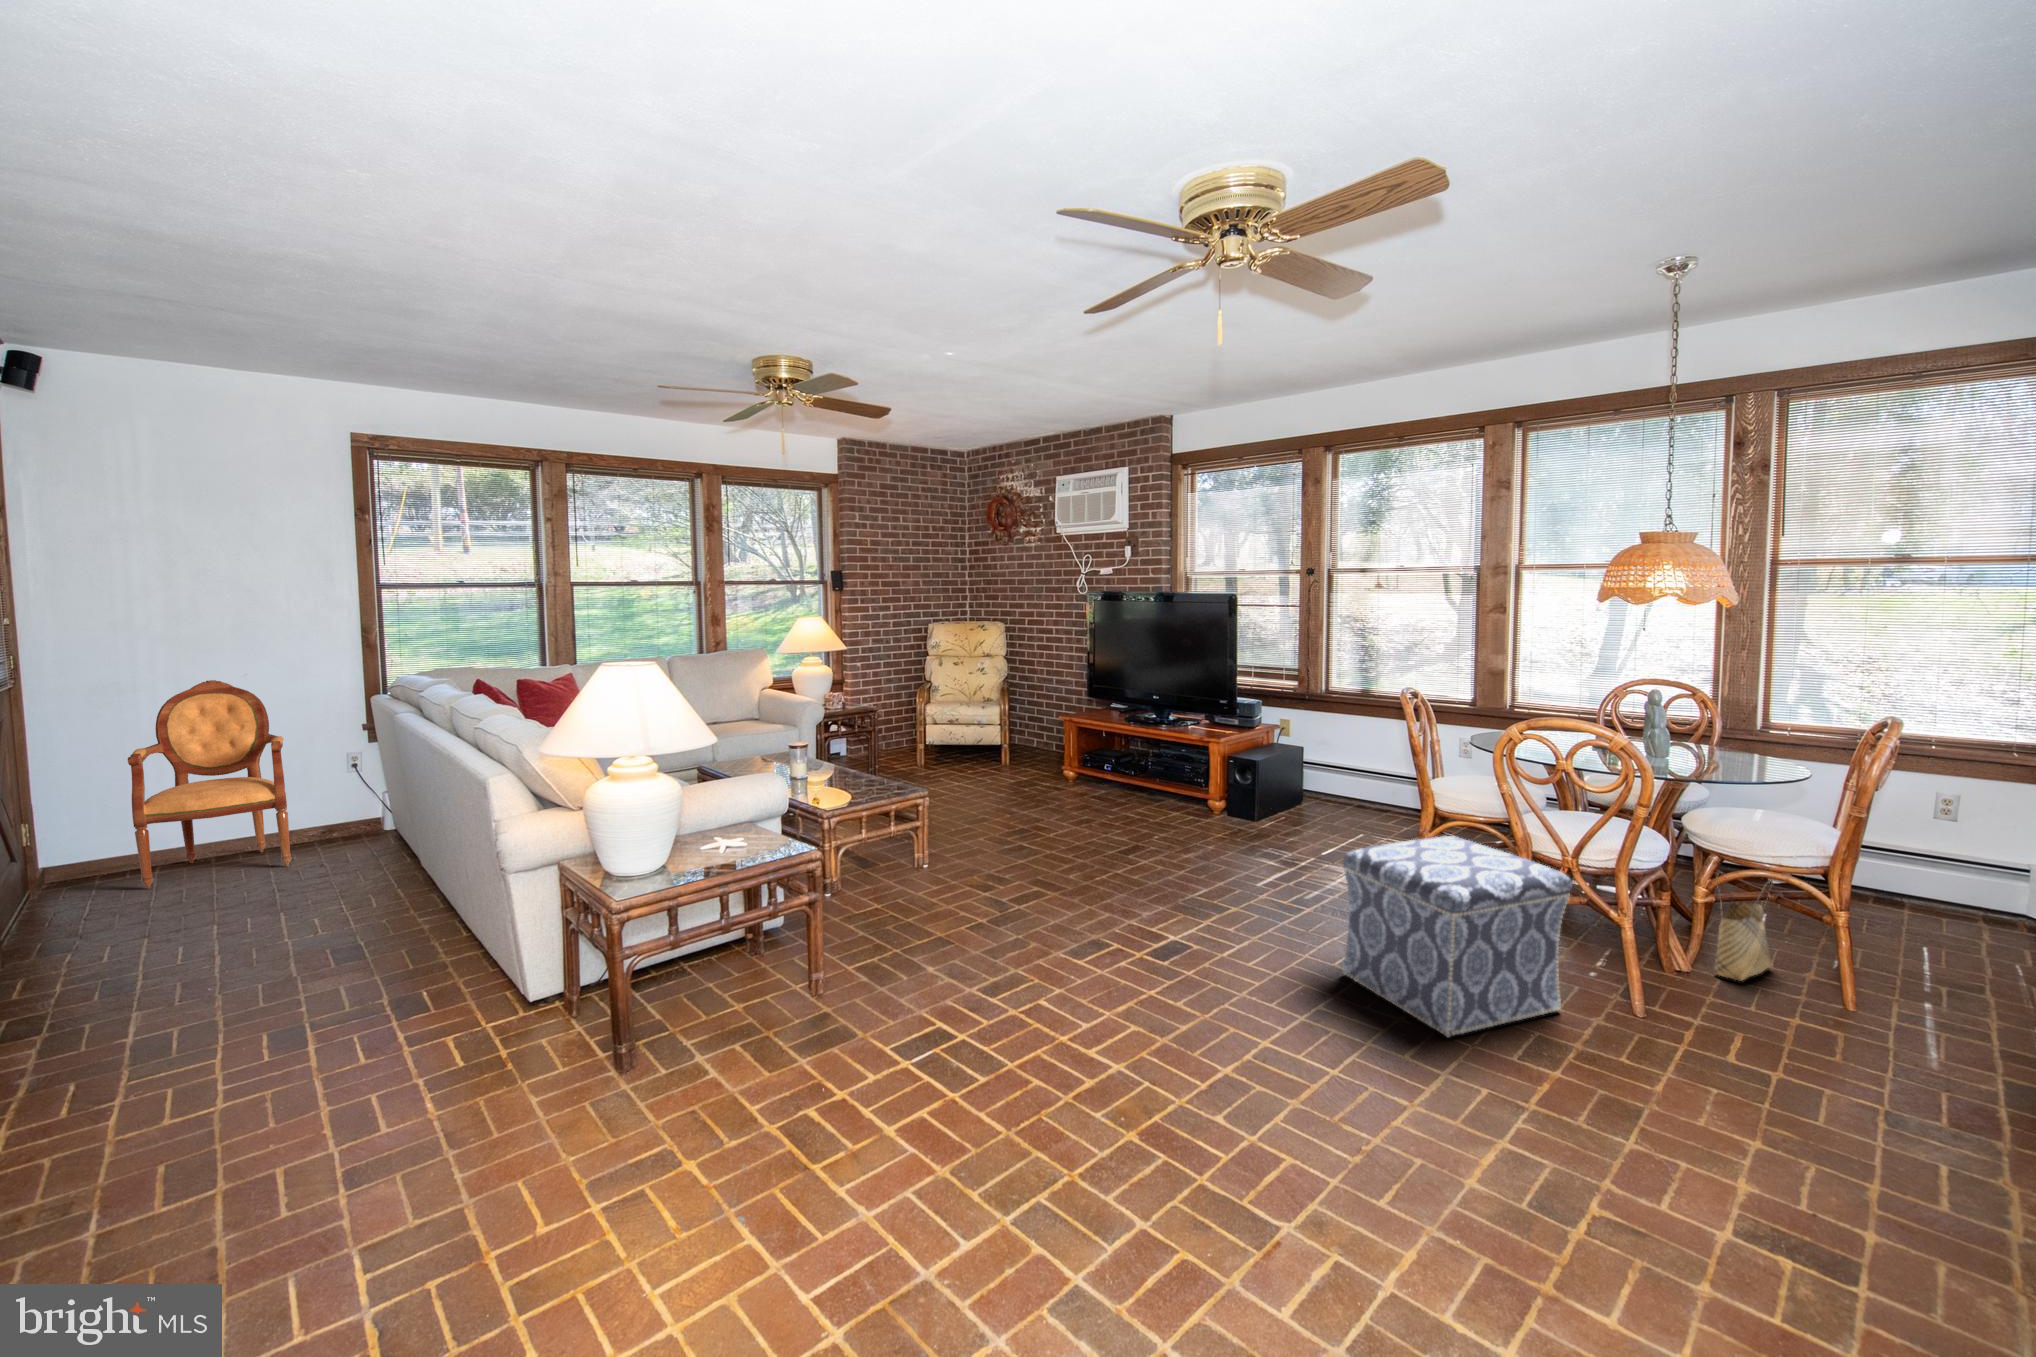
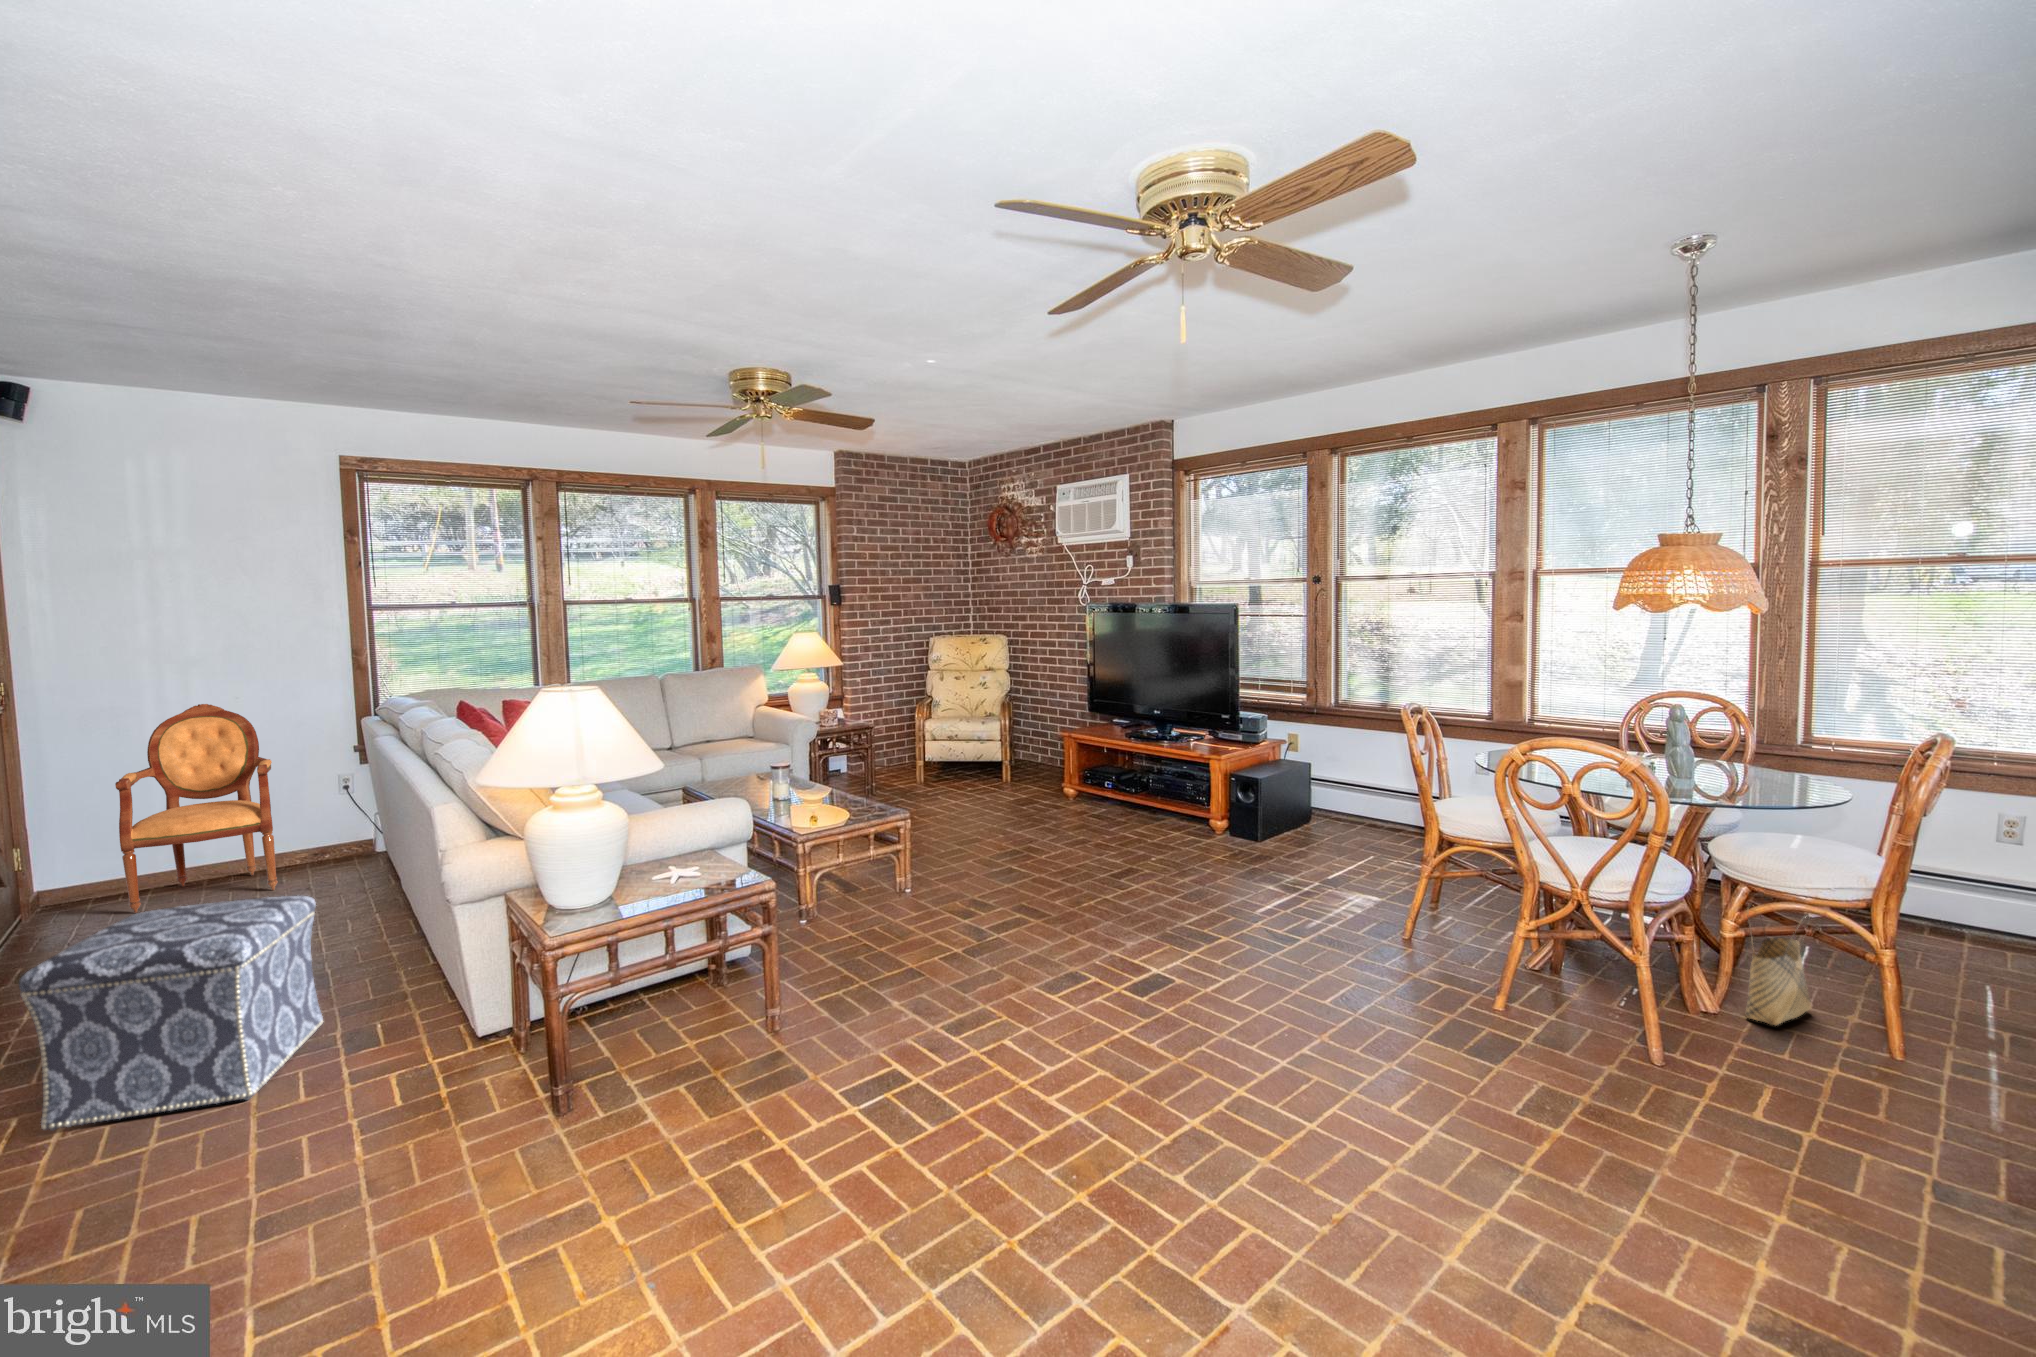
ottoman: present [1342,836,1572,1037] -> present [19,895,323,1130]

